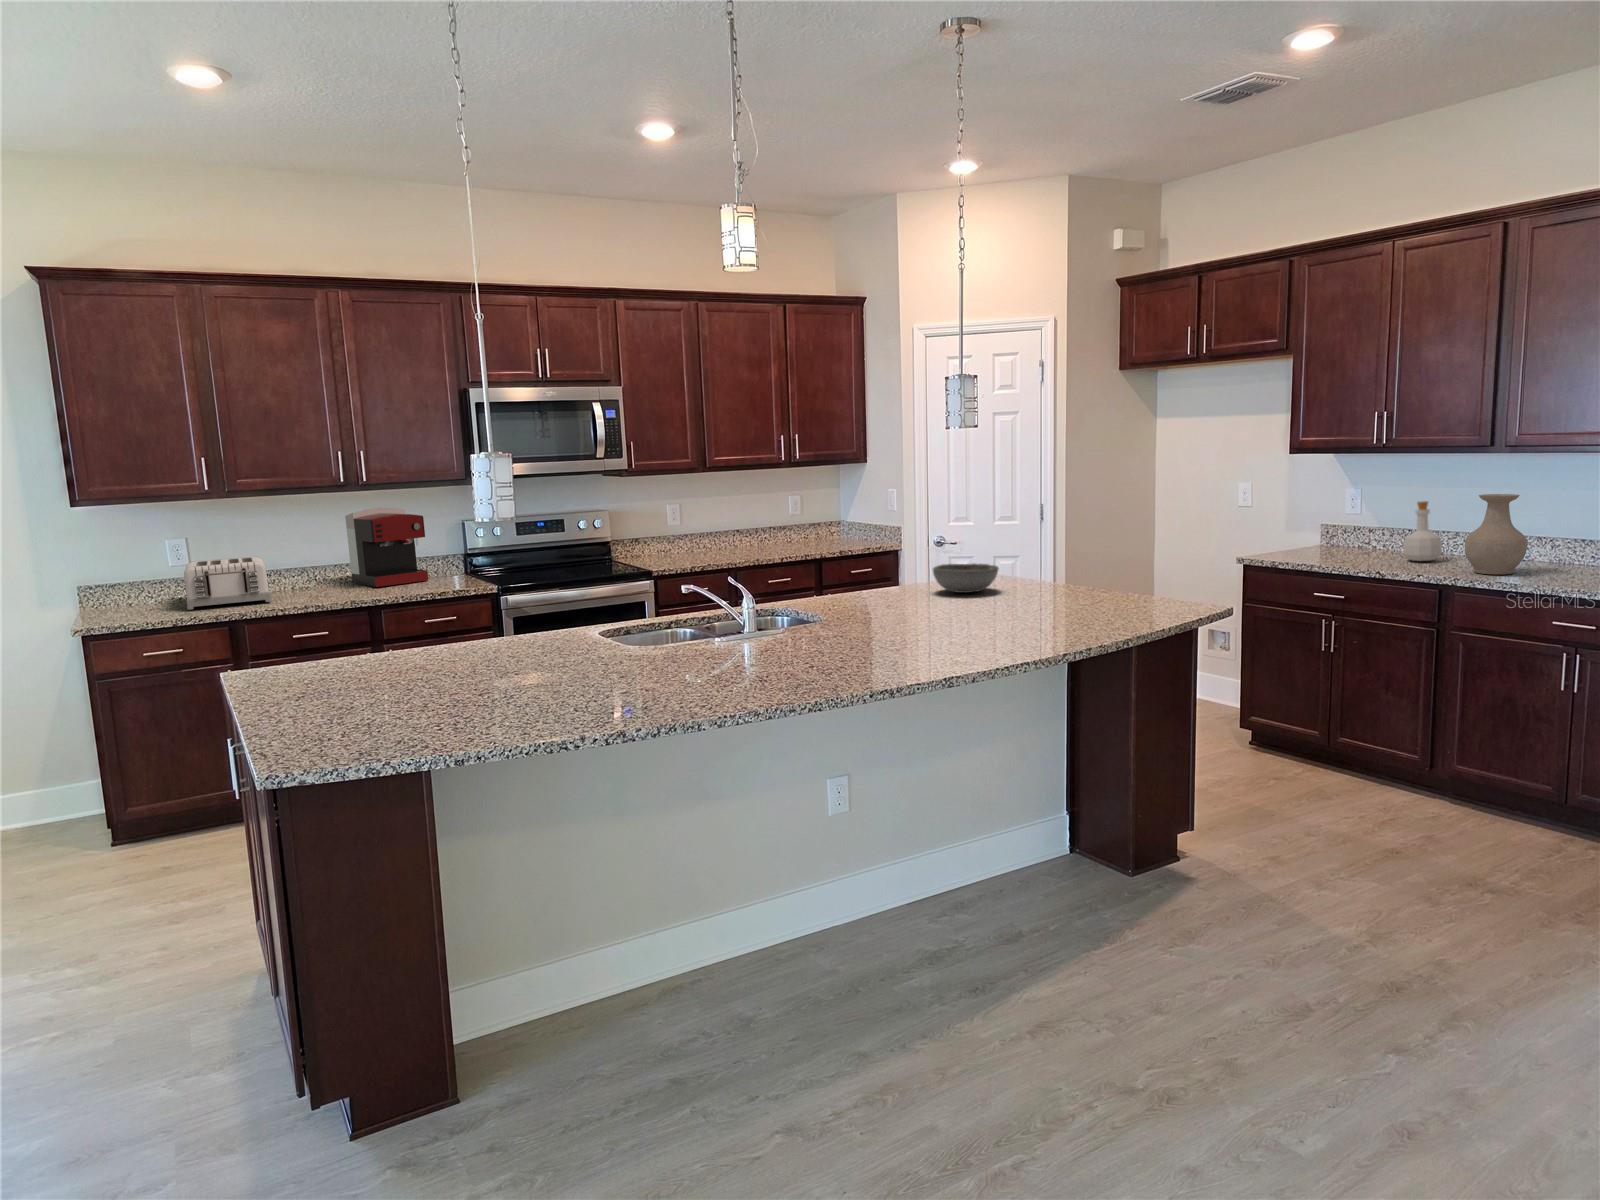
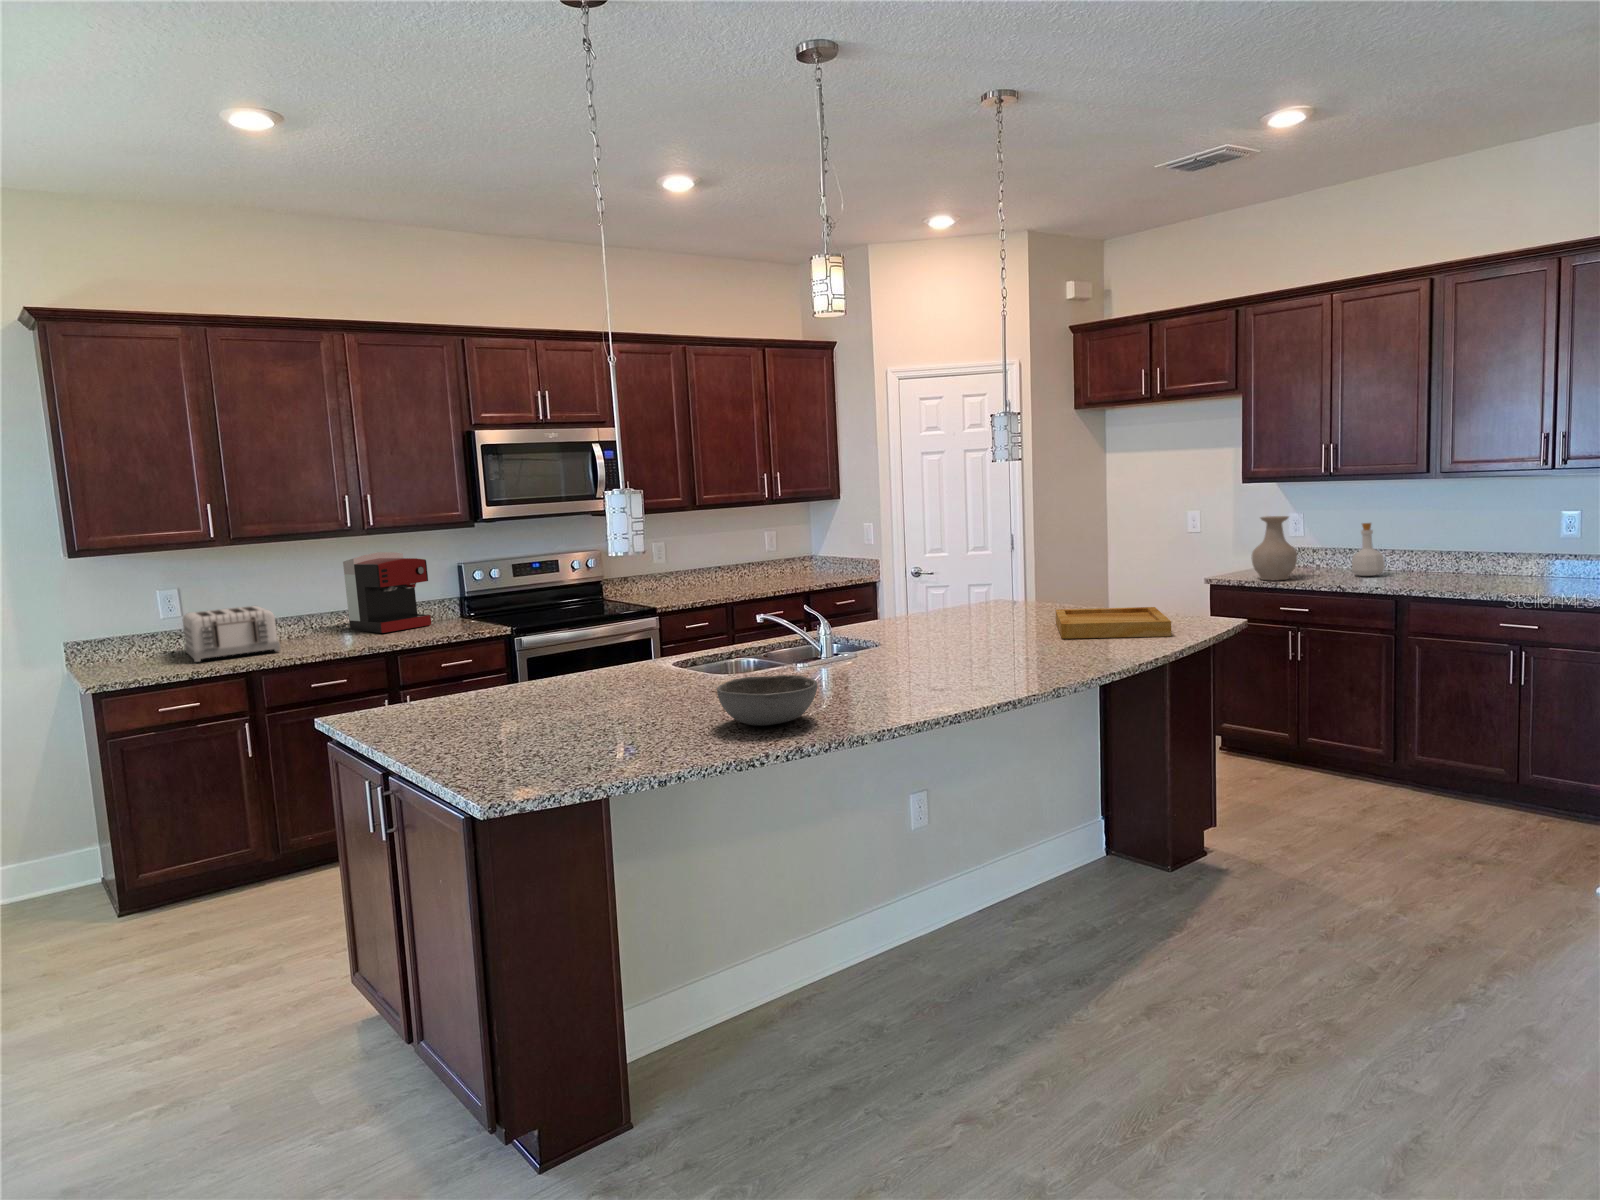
vase: present [1465,494,1527,575] -> present [1251,516,1297,580]
bowl: present [933,563,999,593] -> present [717,675,817,726]
tray: none [1009,589,1129,624] -> present [1055,607,1171,639]

